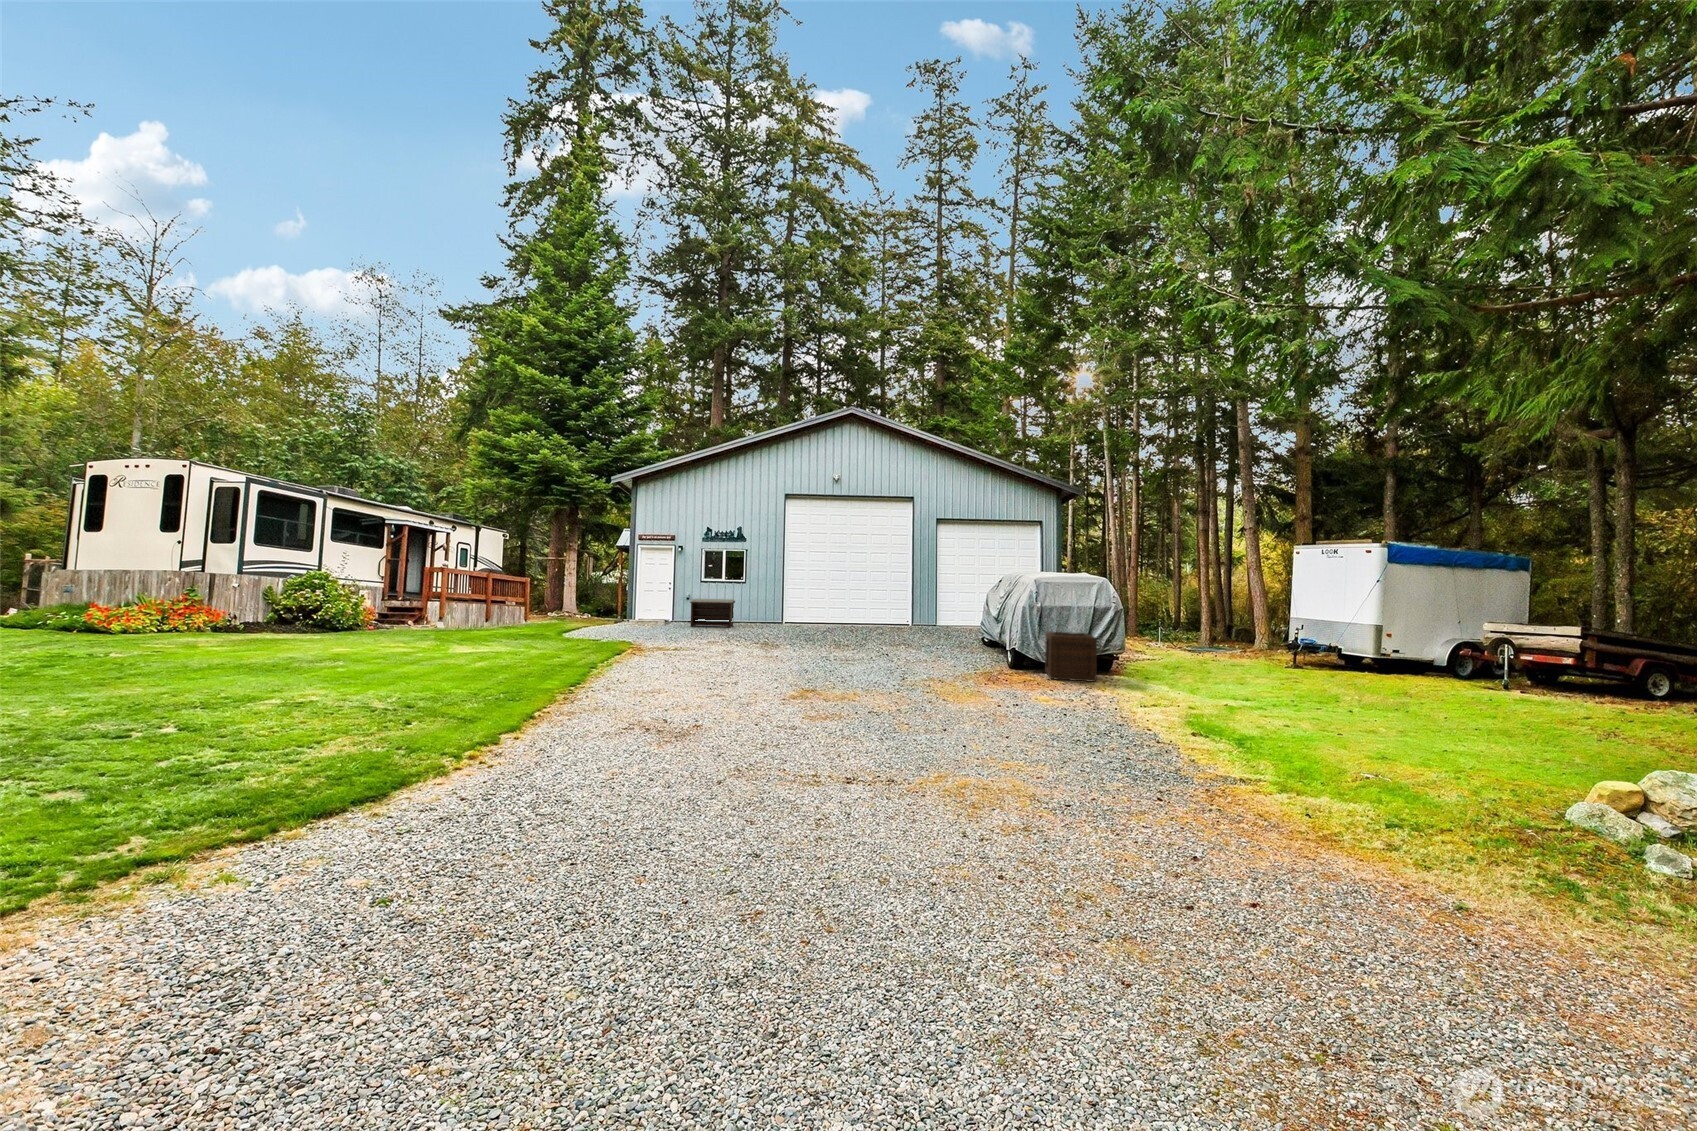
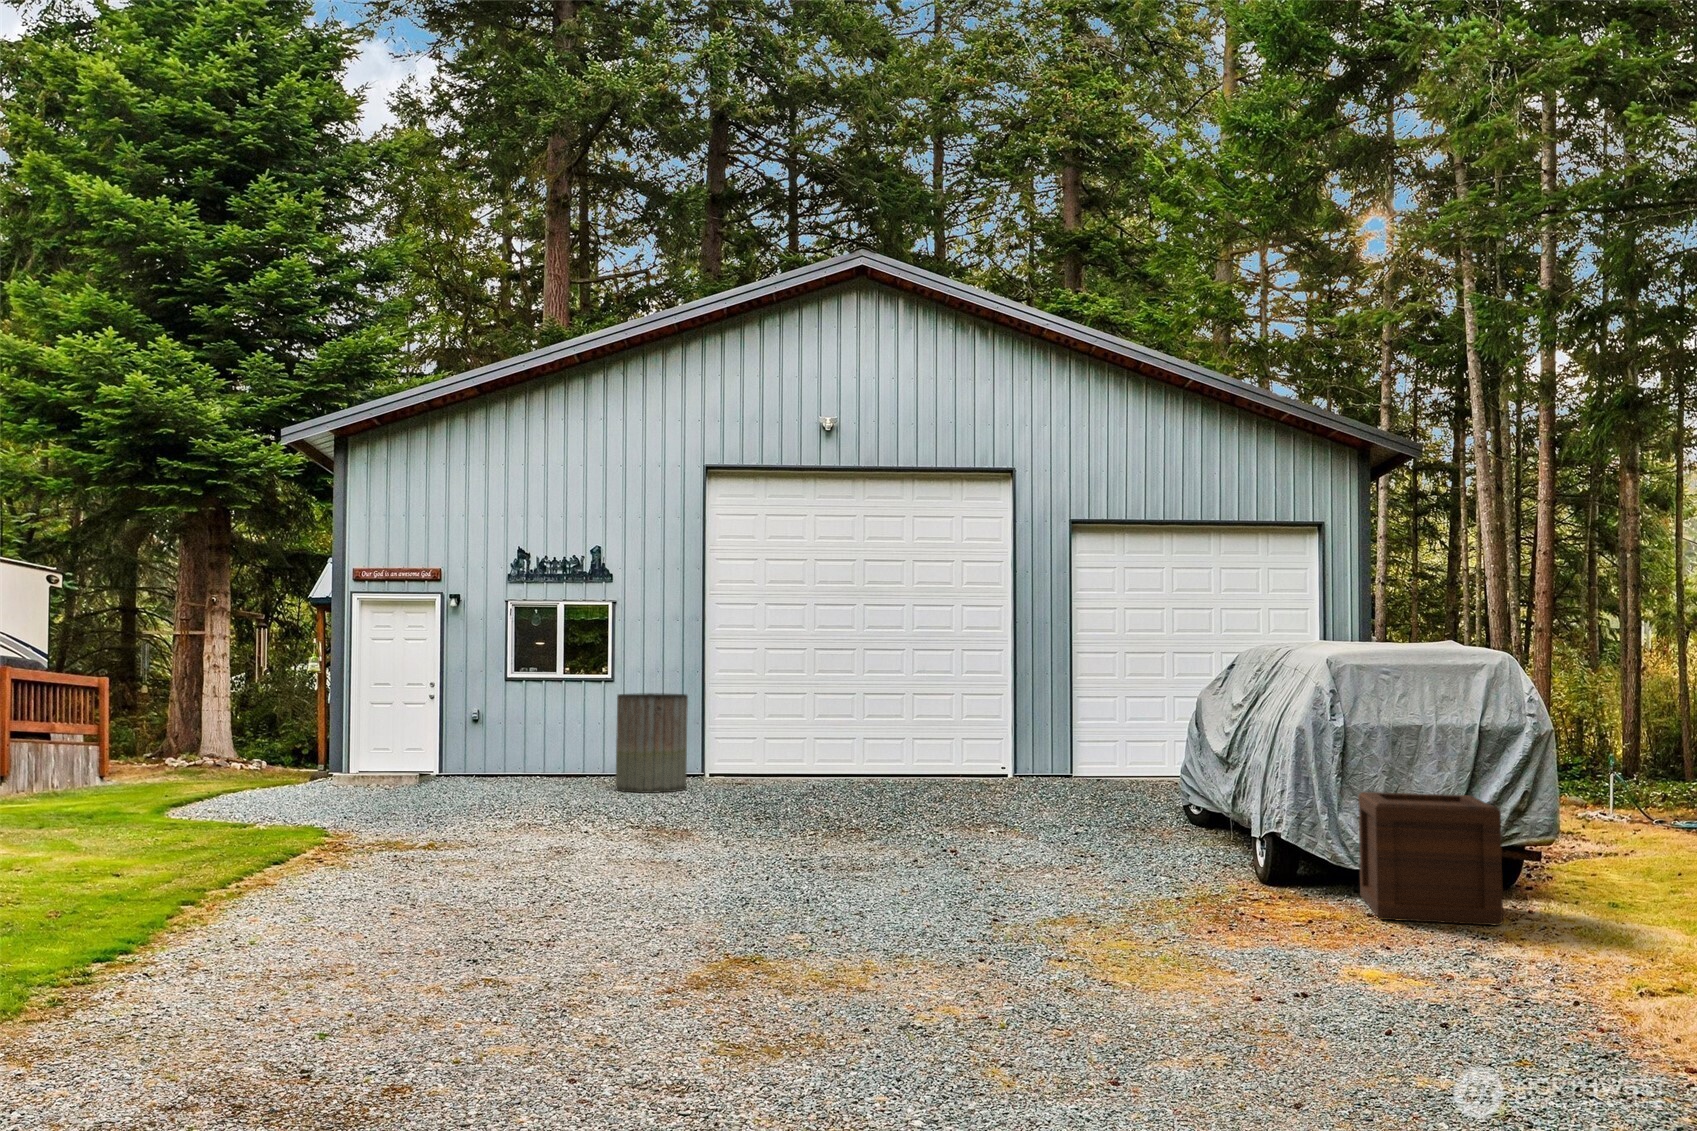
trash can: none [749,589,779,630] -> present [616,693,688,793]
bench: present [690,599,735,628] -> none [473,719,584,789]

